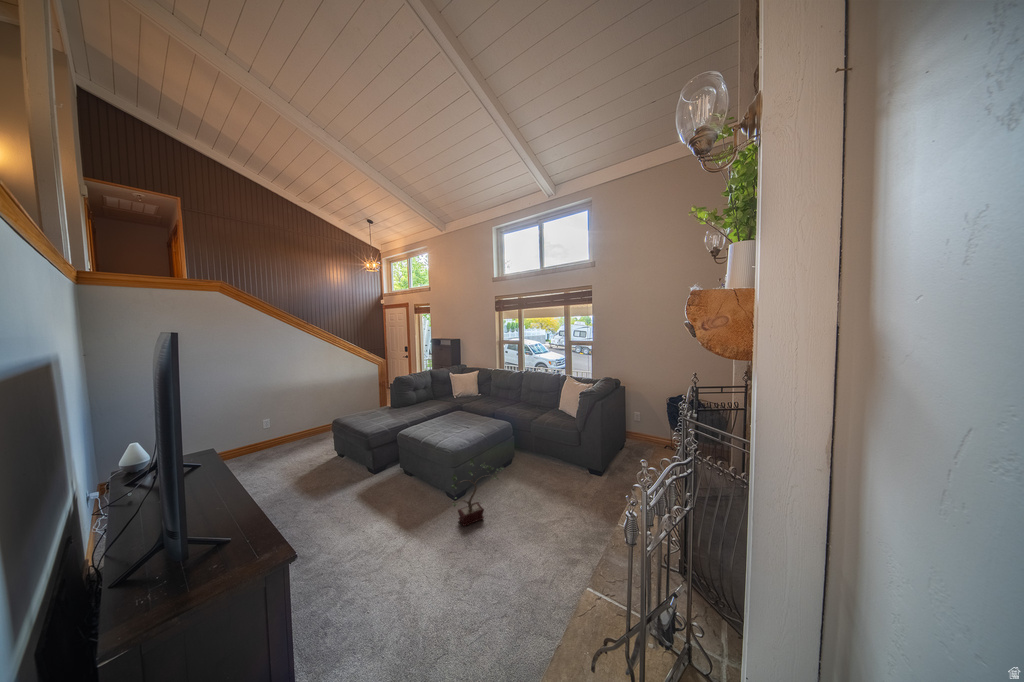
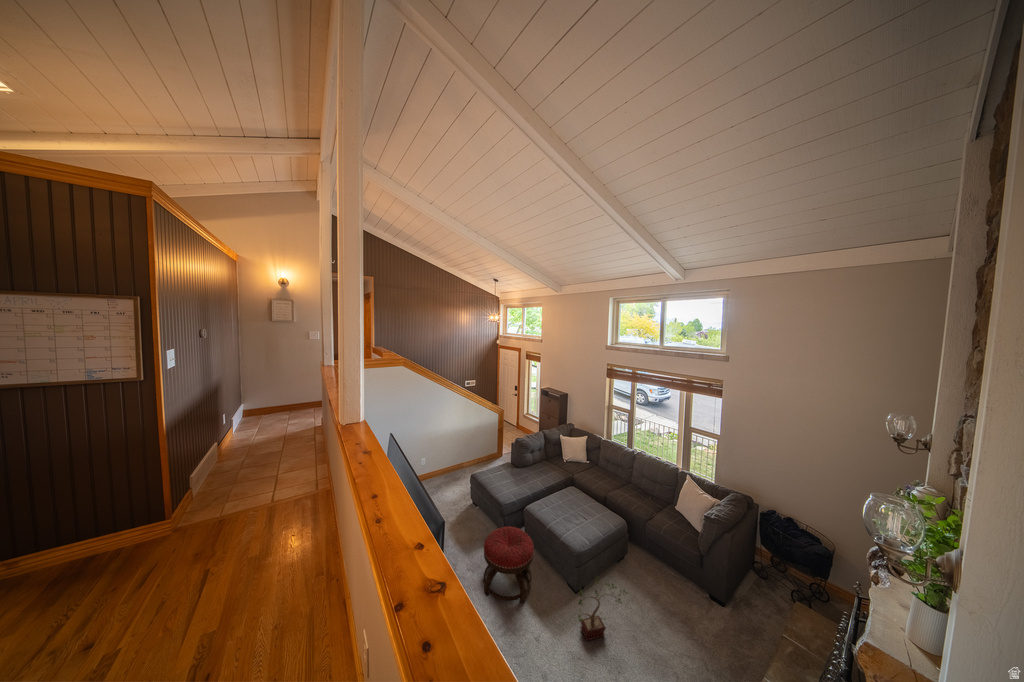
ottoman: none [343,447,408,521] -> present [484,527,534,603]

